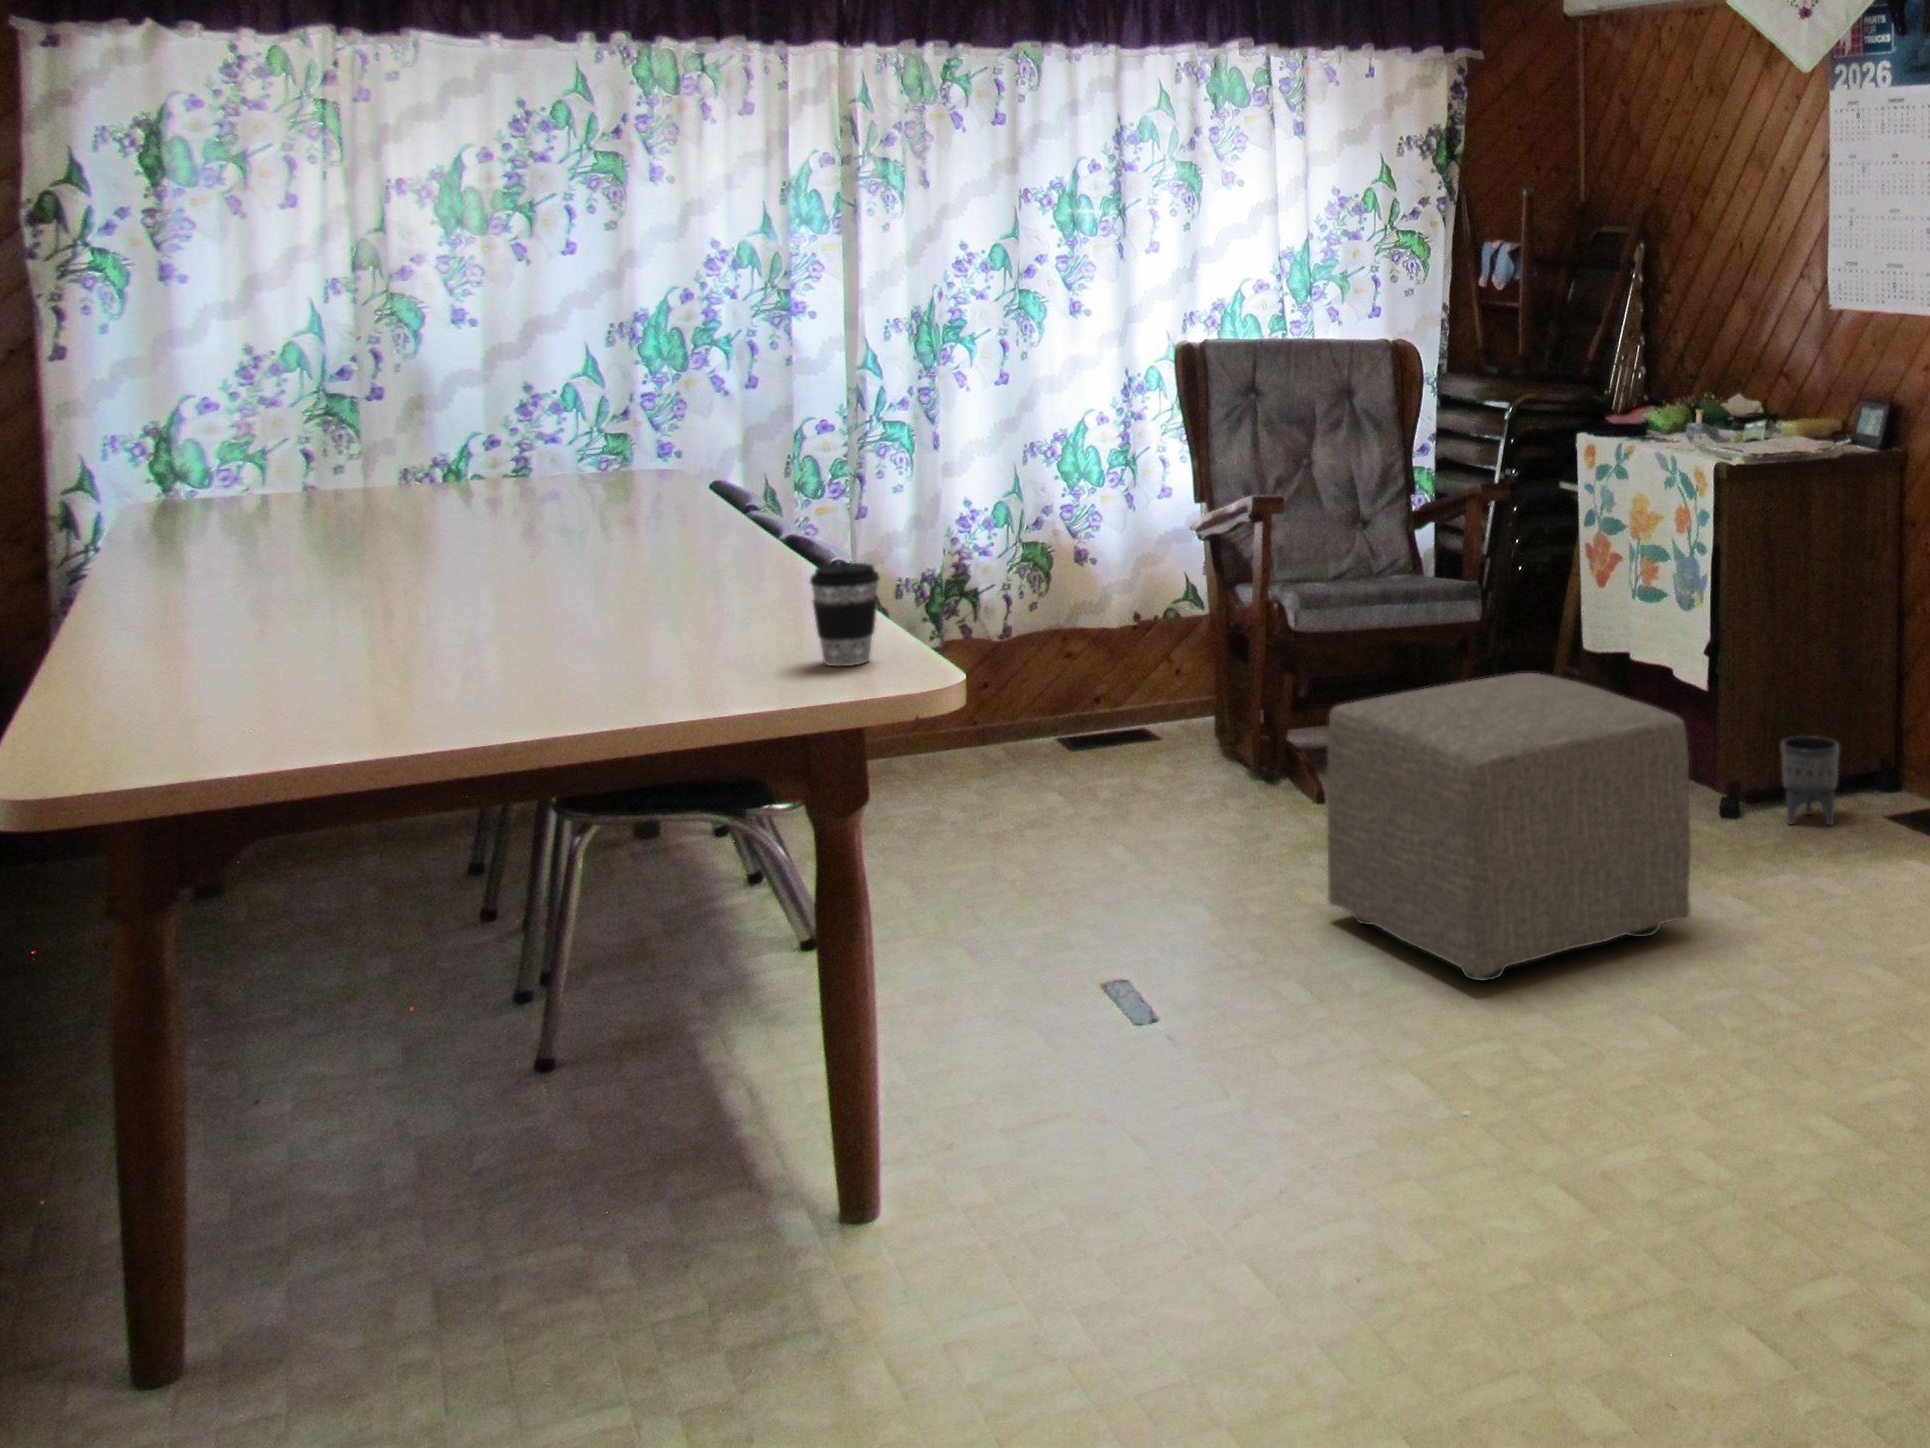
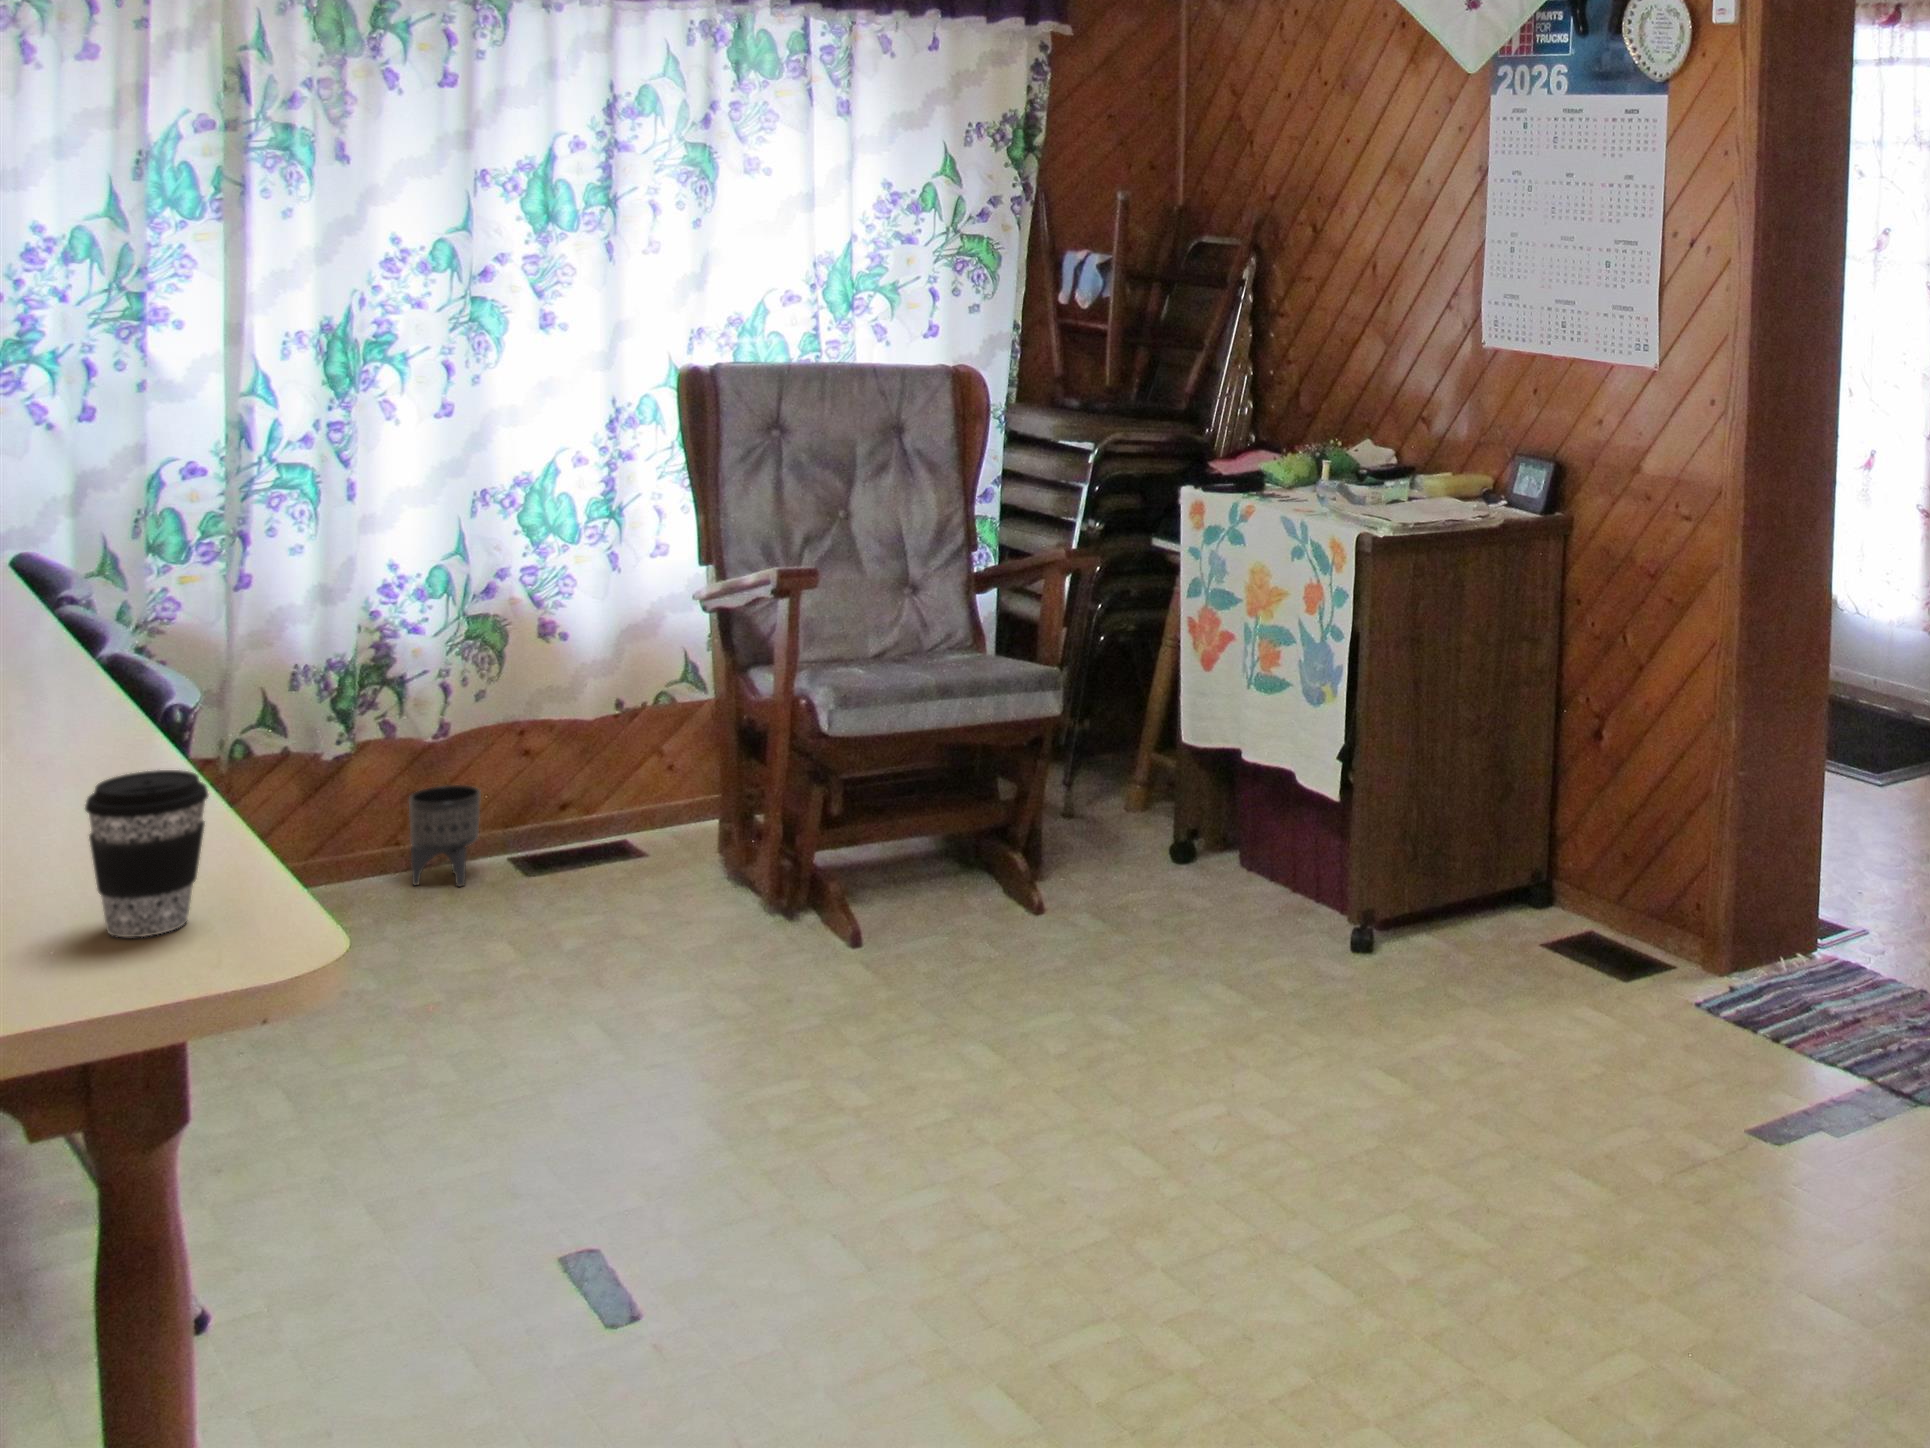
ottoman: present [1327,673,1691,980] -> none [878,804,1350,1233]
planter: present [1781,736,1839,825] -> present [409,785,481,886]

